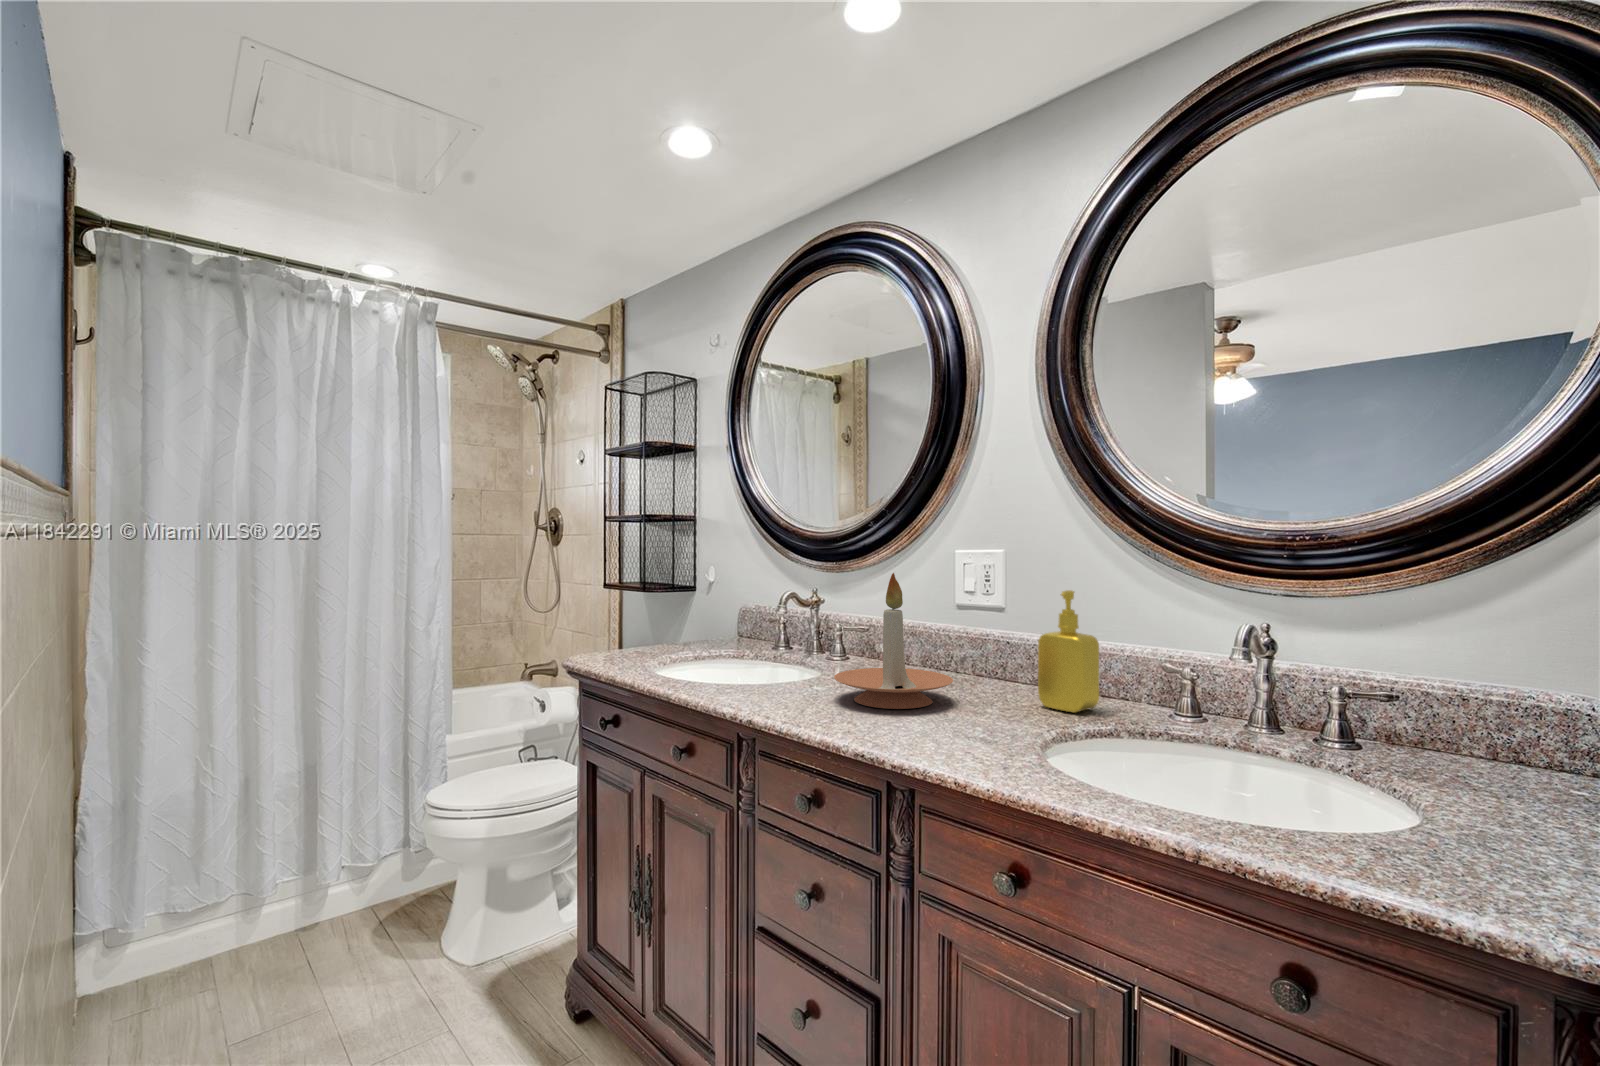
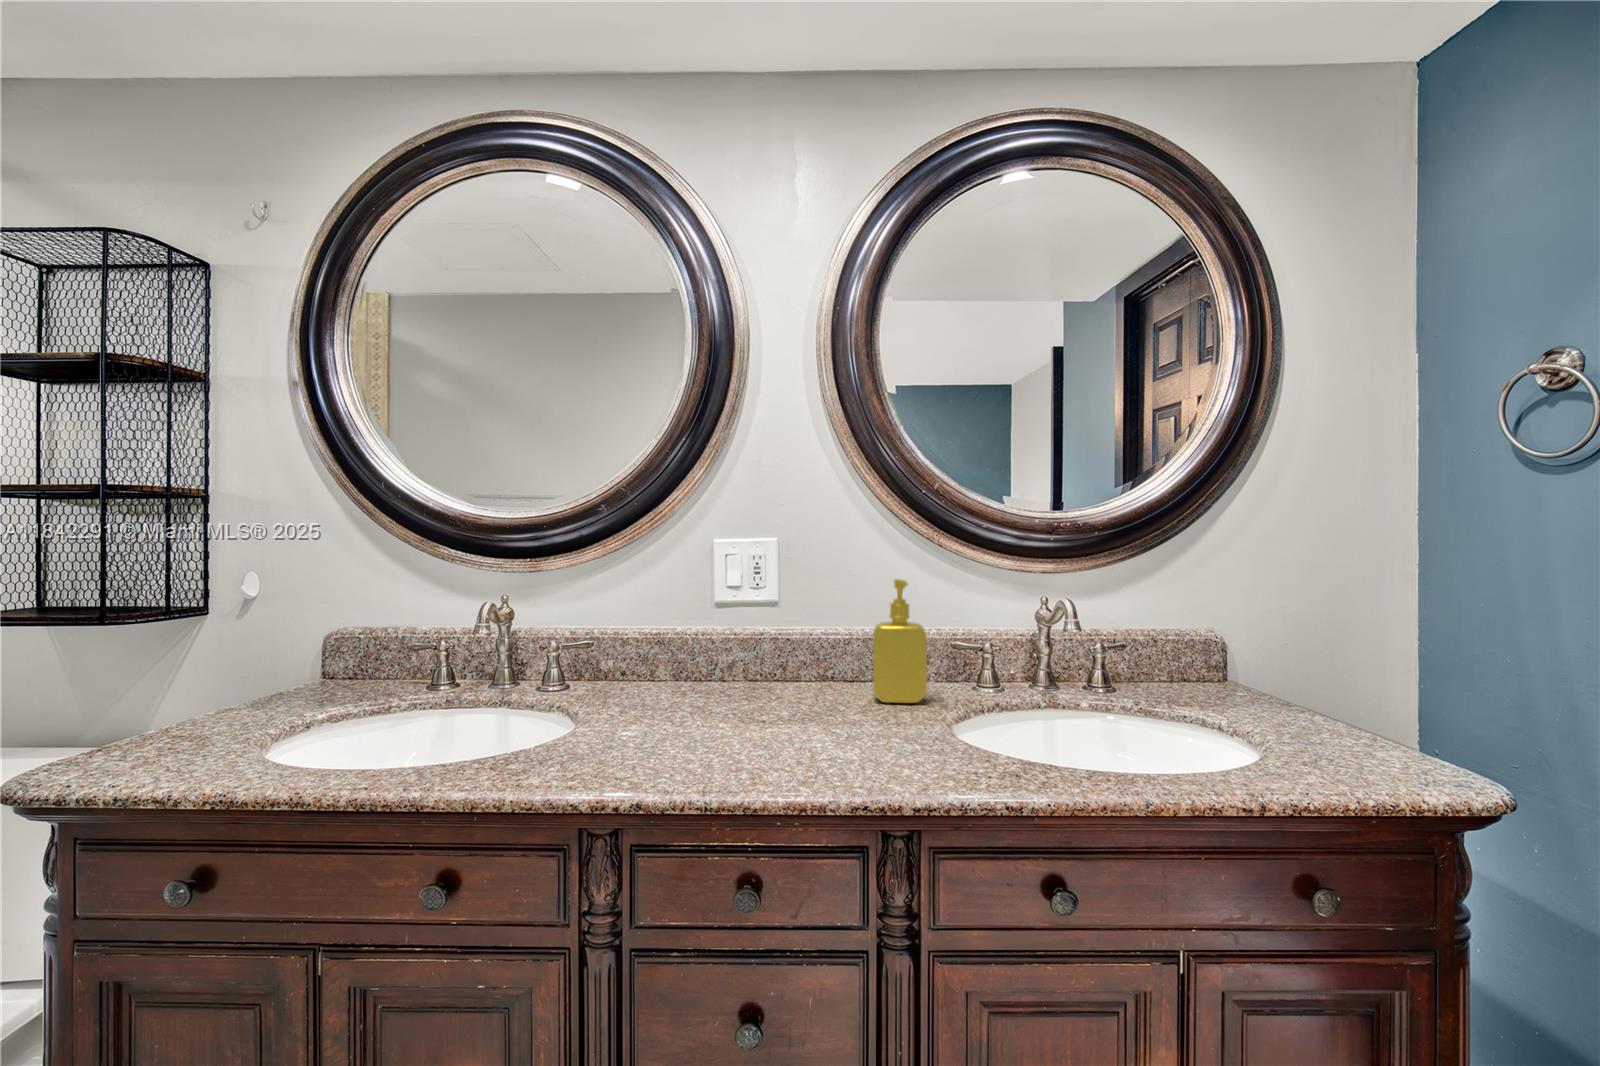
candle holder: present [834,573,953,709] -> none [670,570,818,743]

